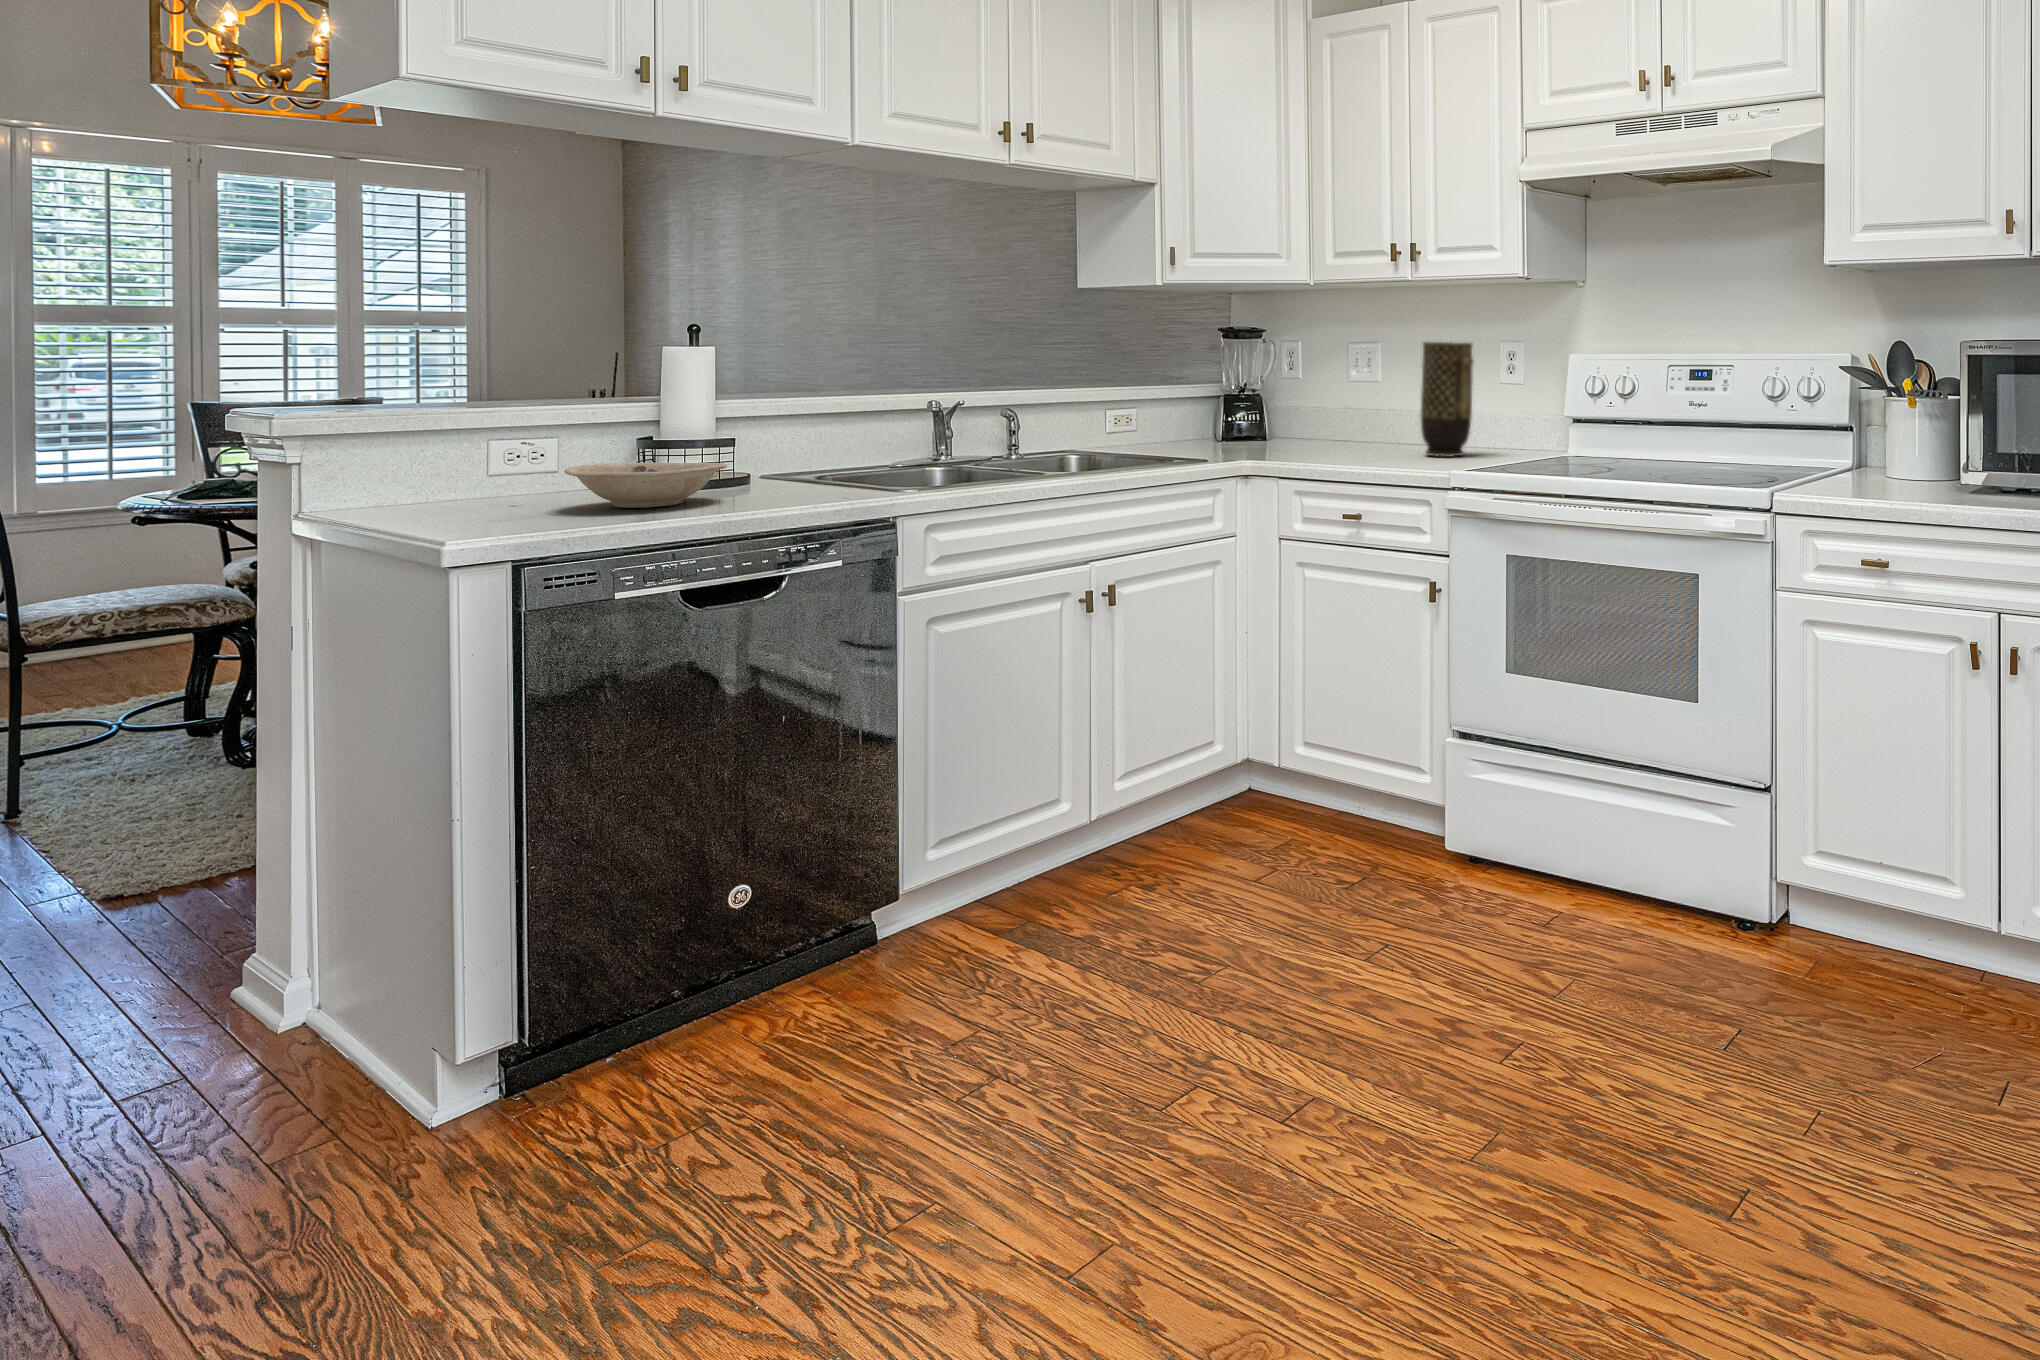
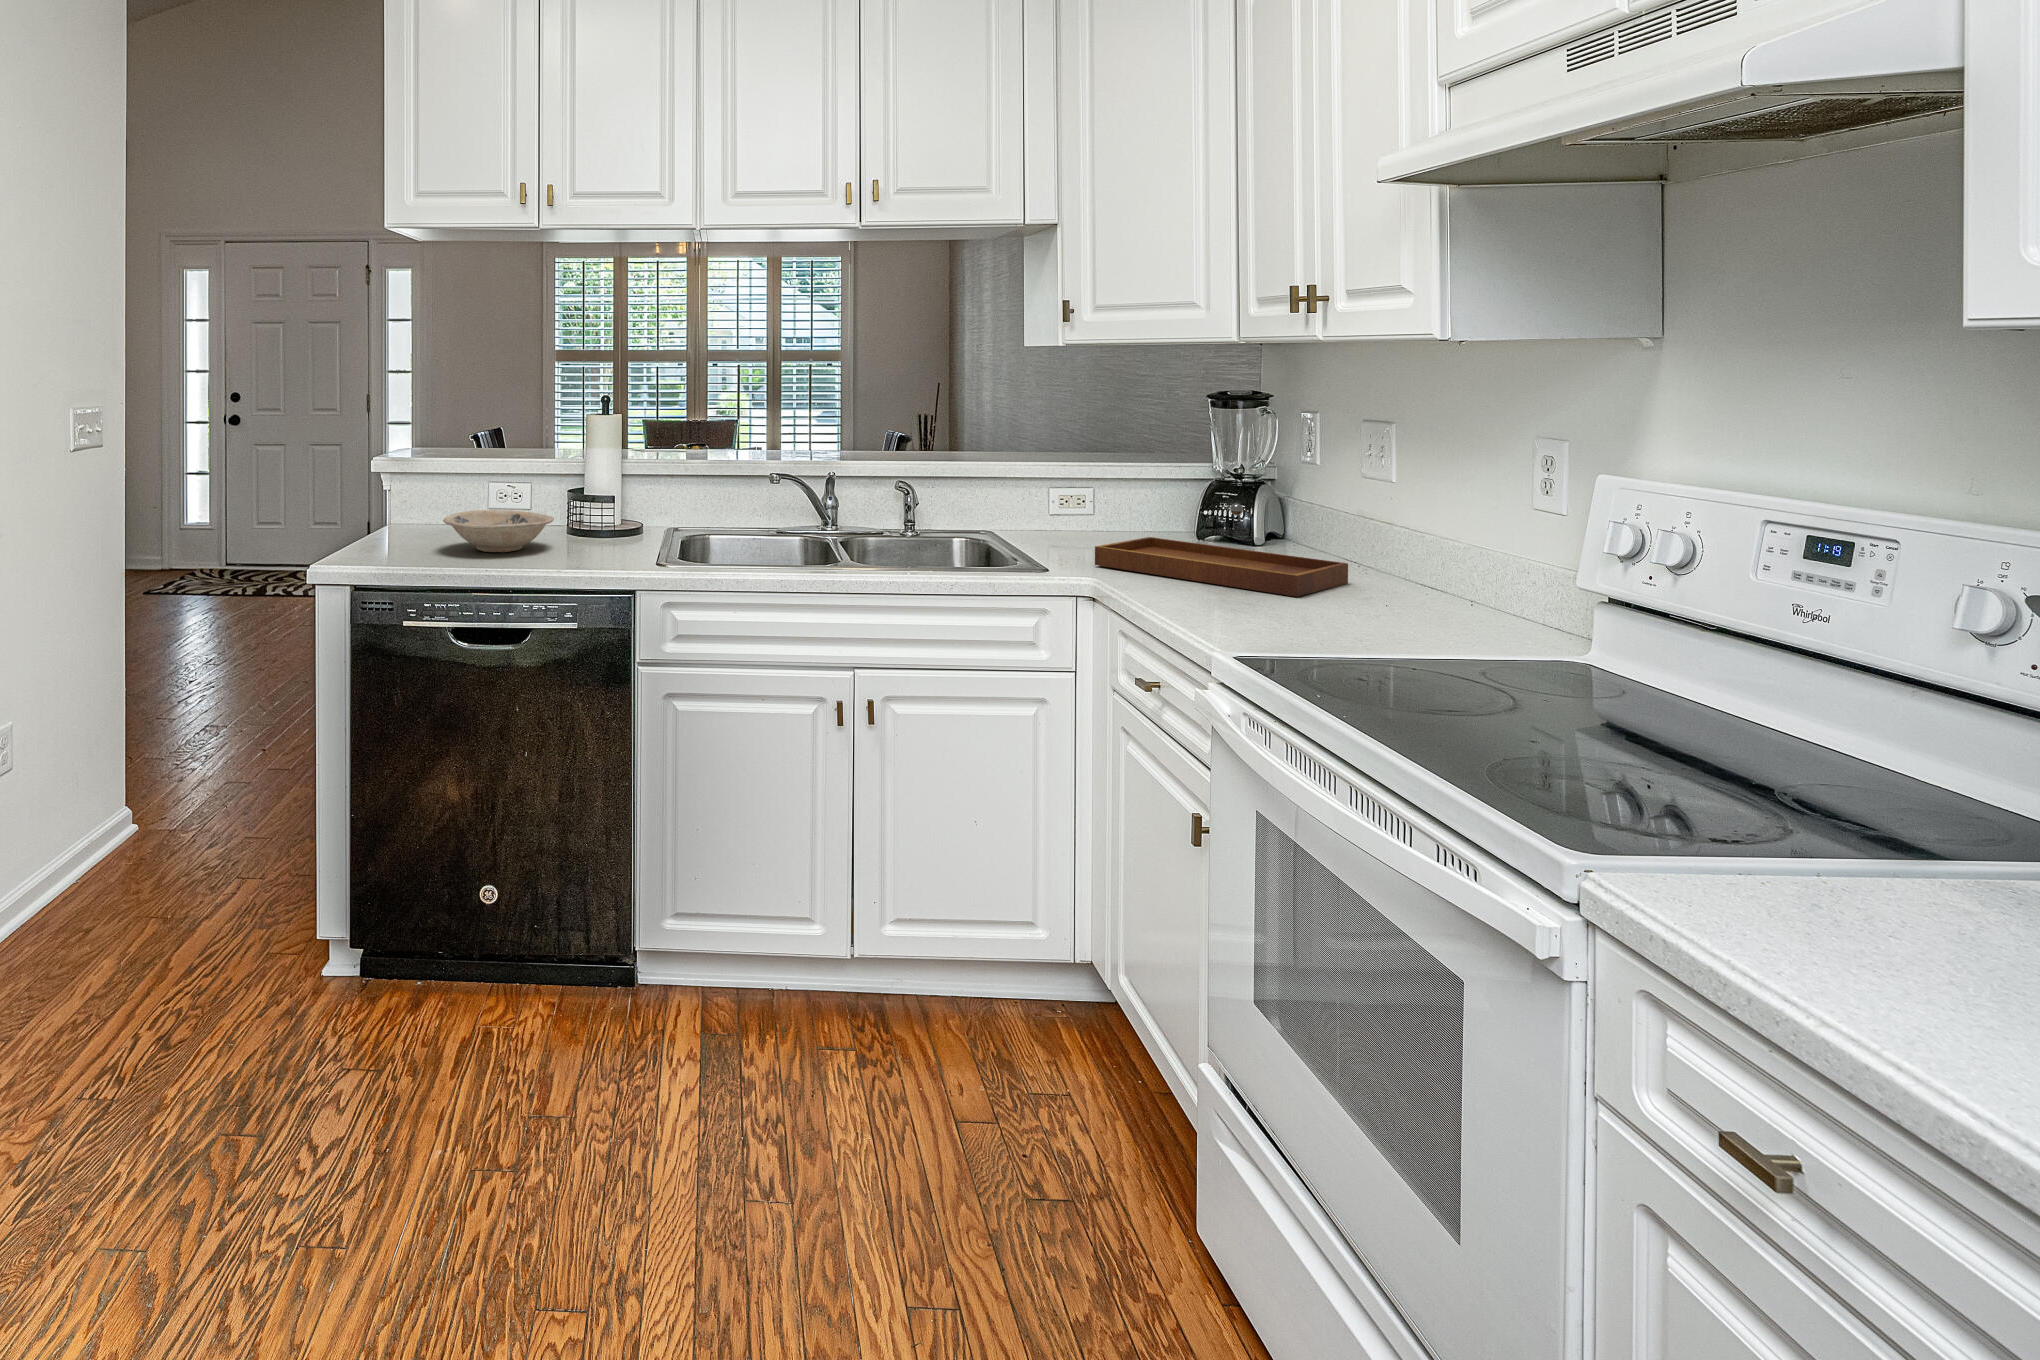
vase: present [1421,342,1474,457] -> none [1341,434,1438,623]
tray: none [1227,401,1381,456] -> present [1095,504,1348,597]

